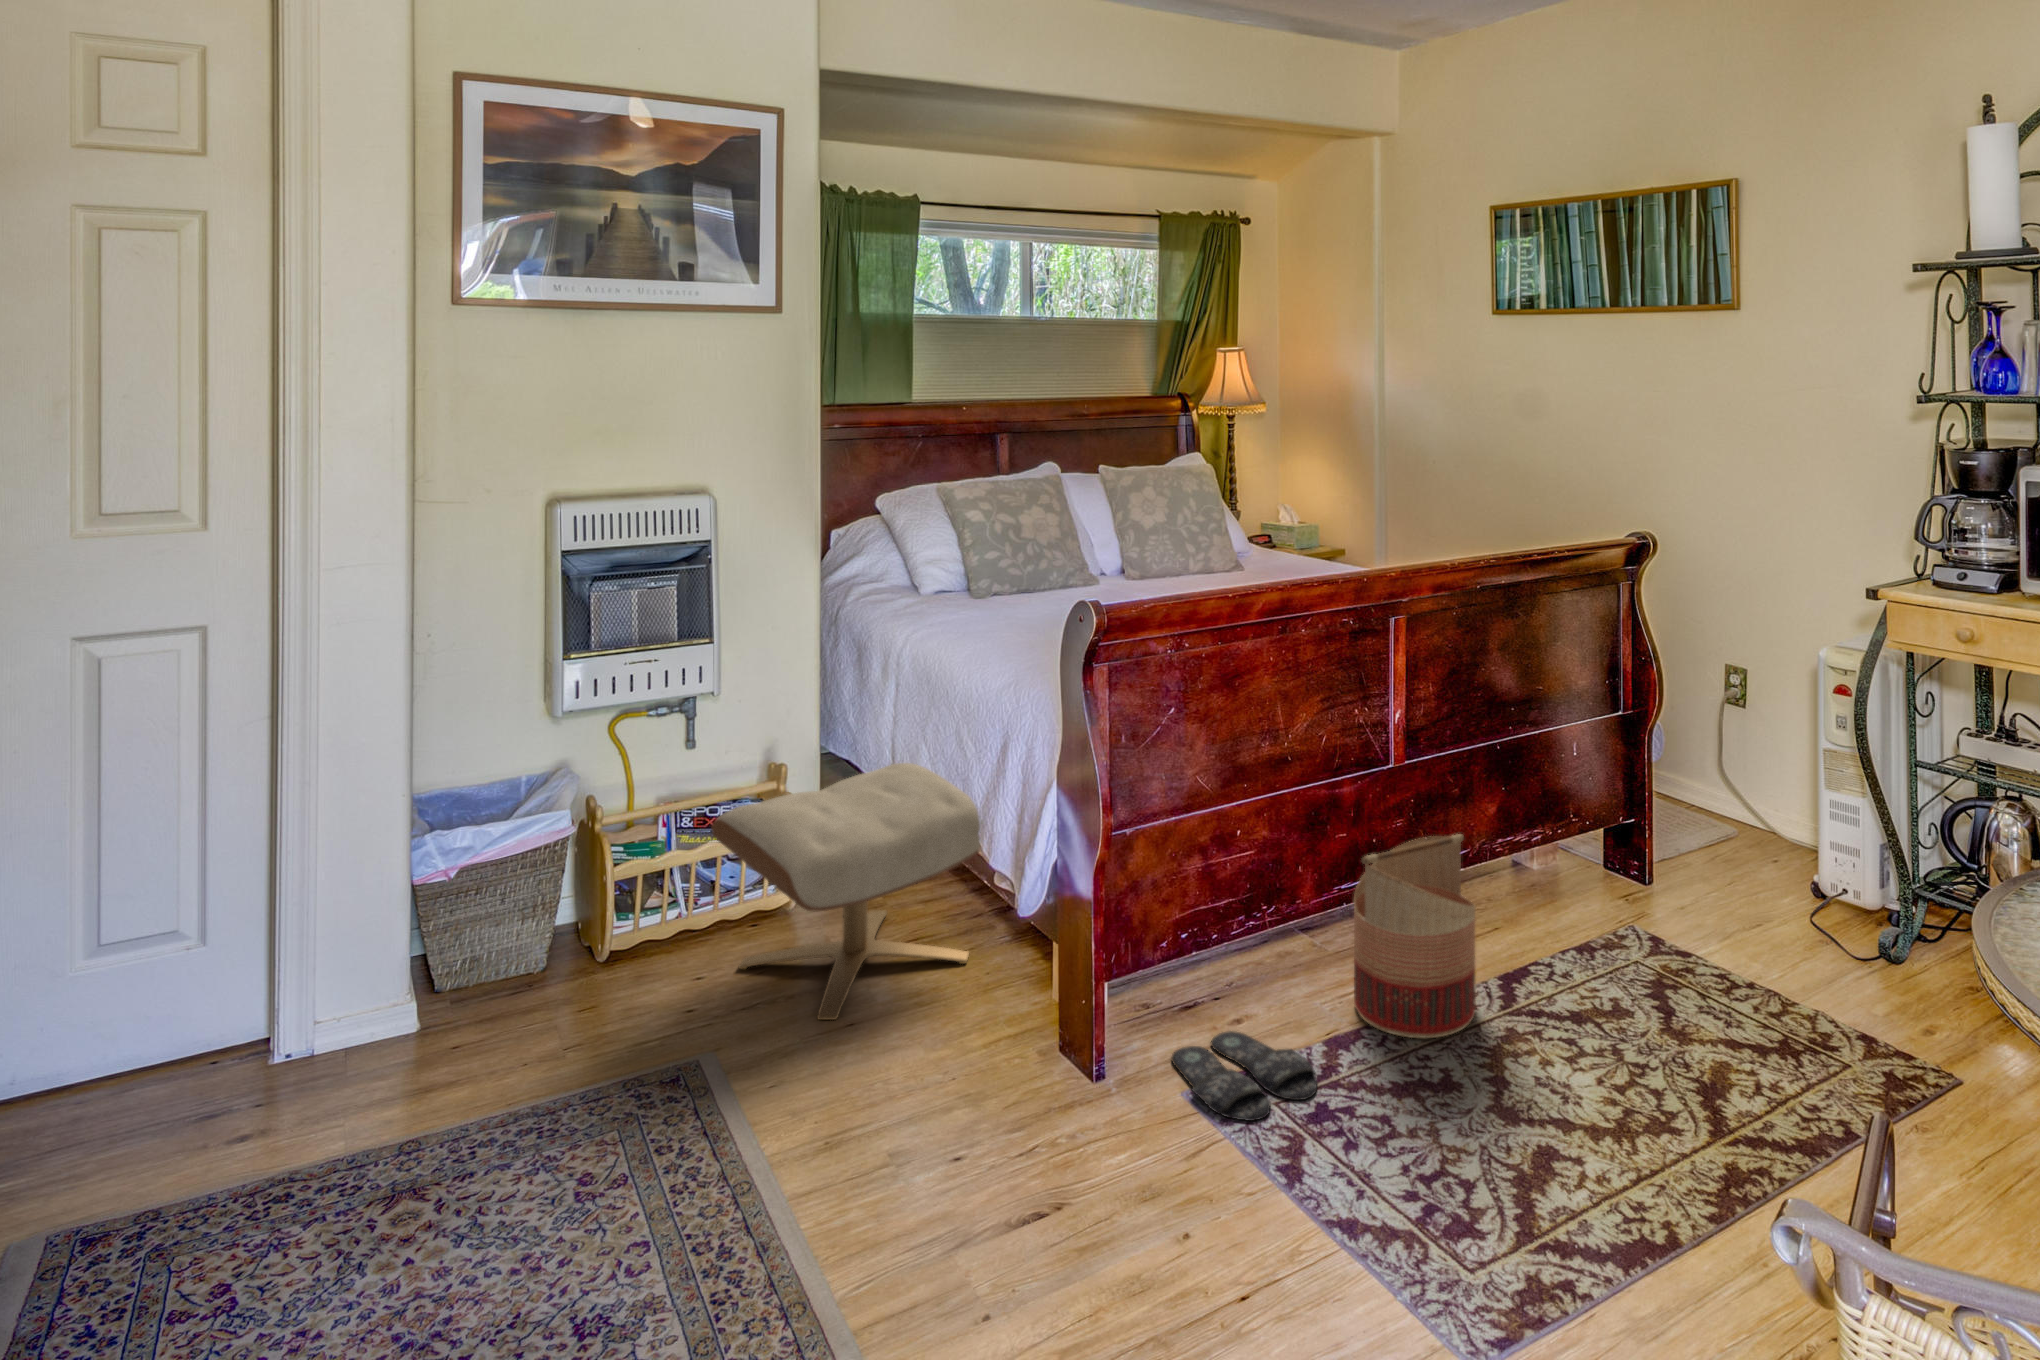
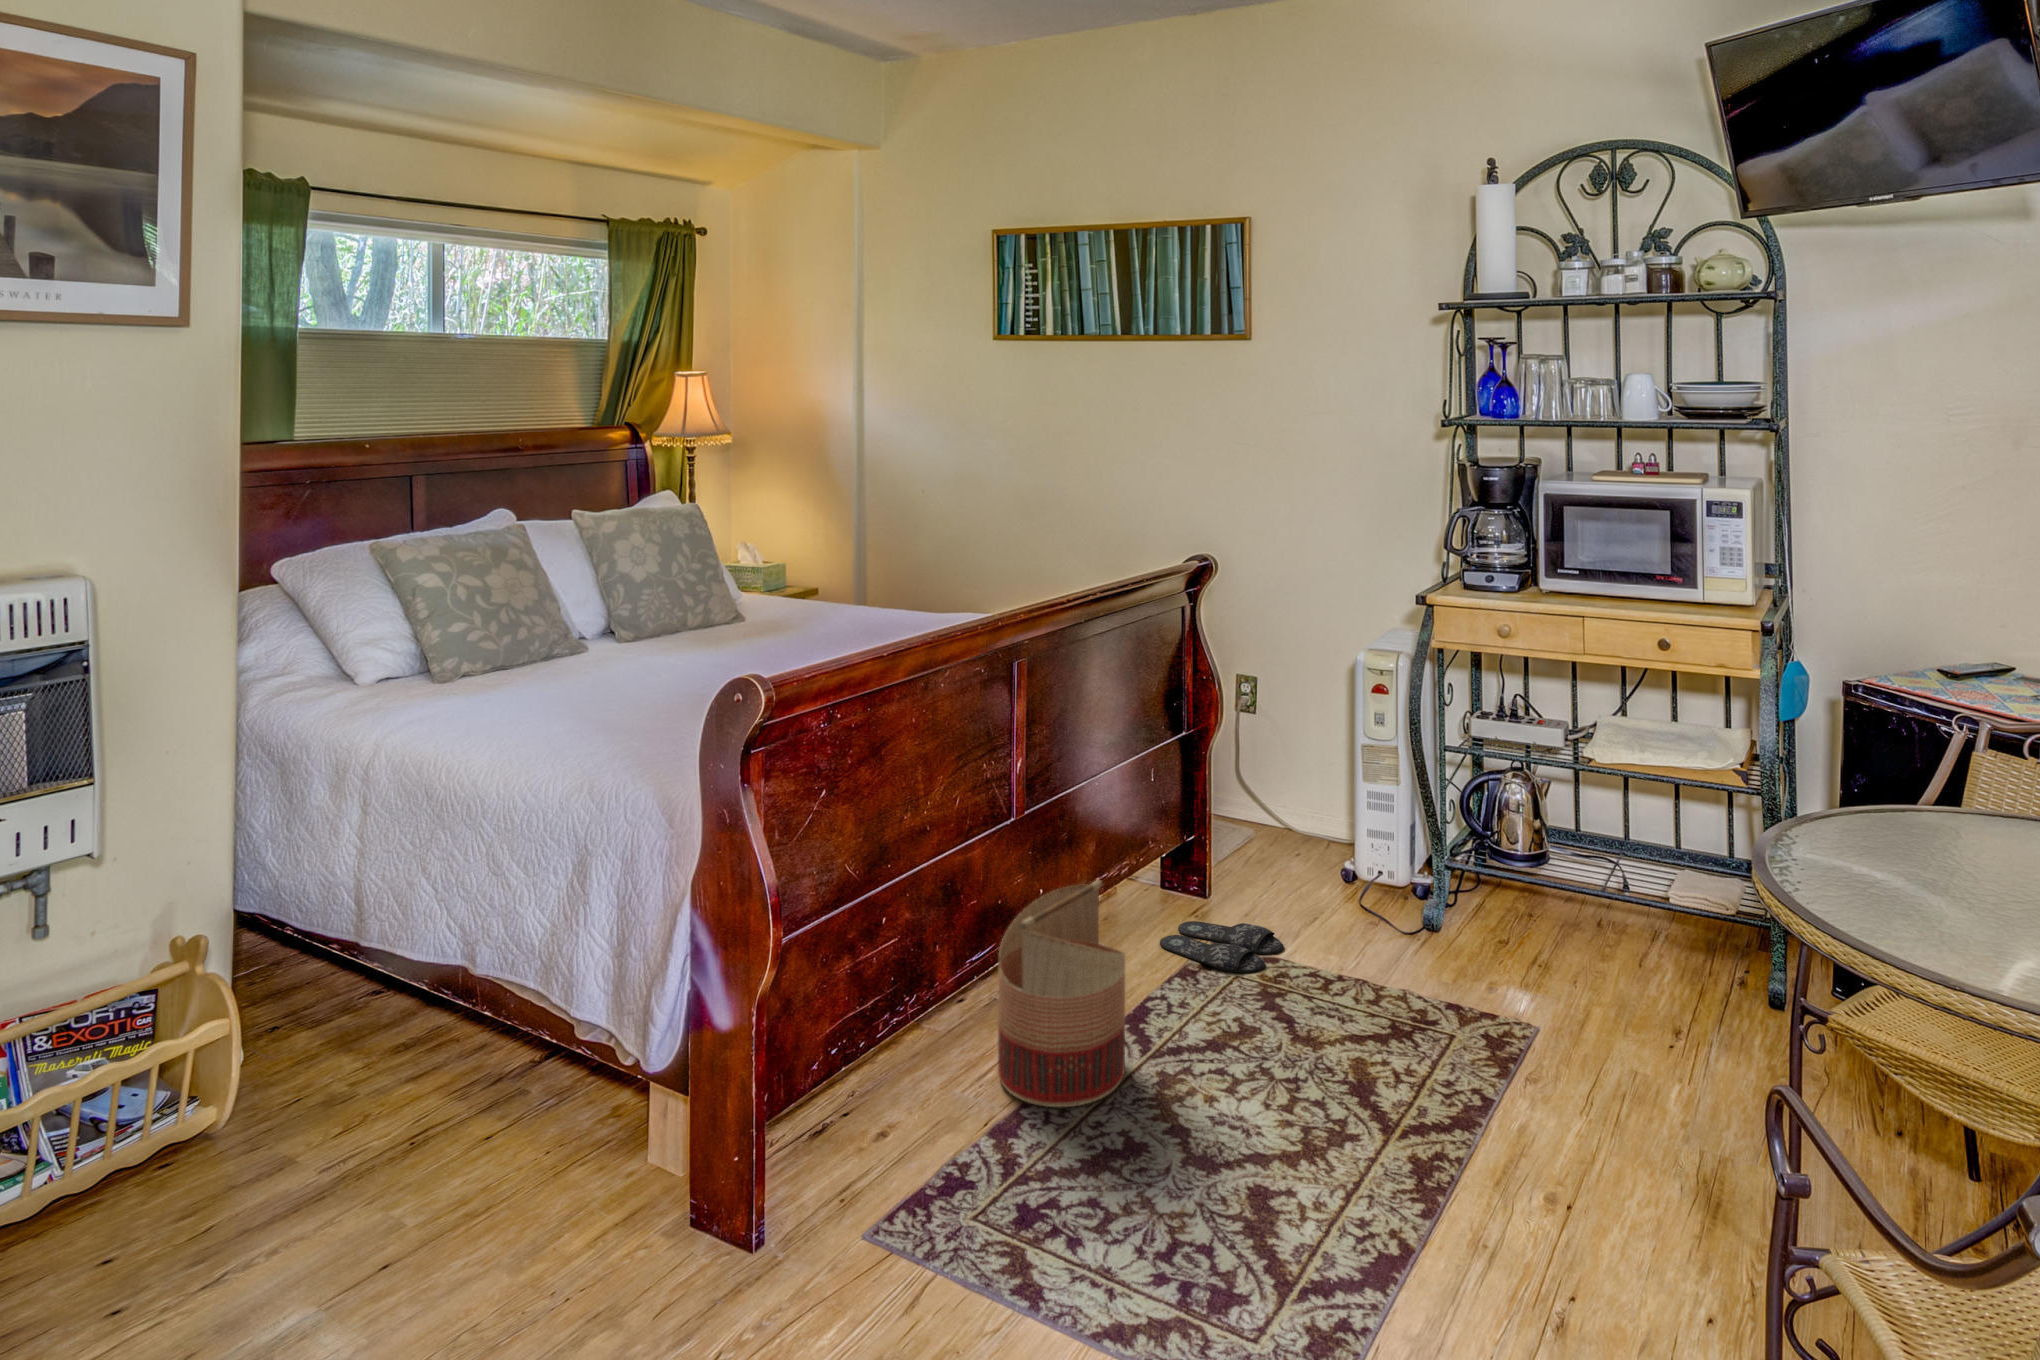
ottoman: present [711,763,980,1020] -> none [134,904,544,1275]
slippers: present [1172,1031,1317,1121] -> present [1160,921,1283,972]

